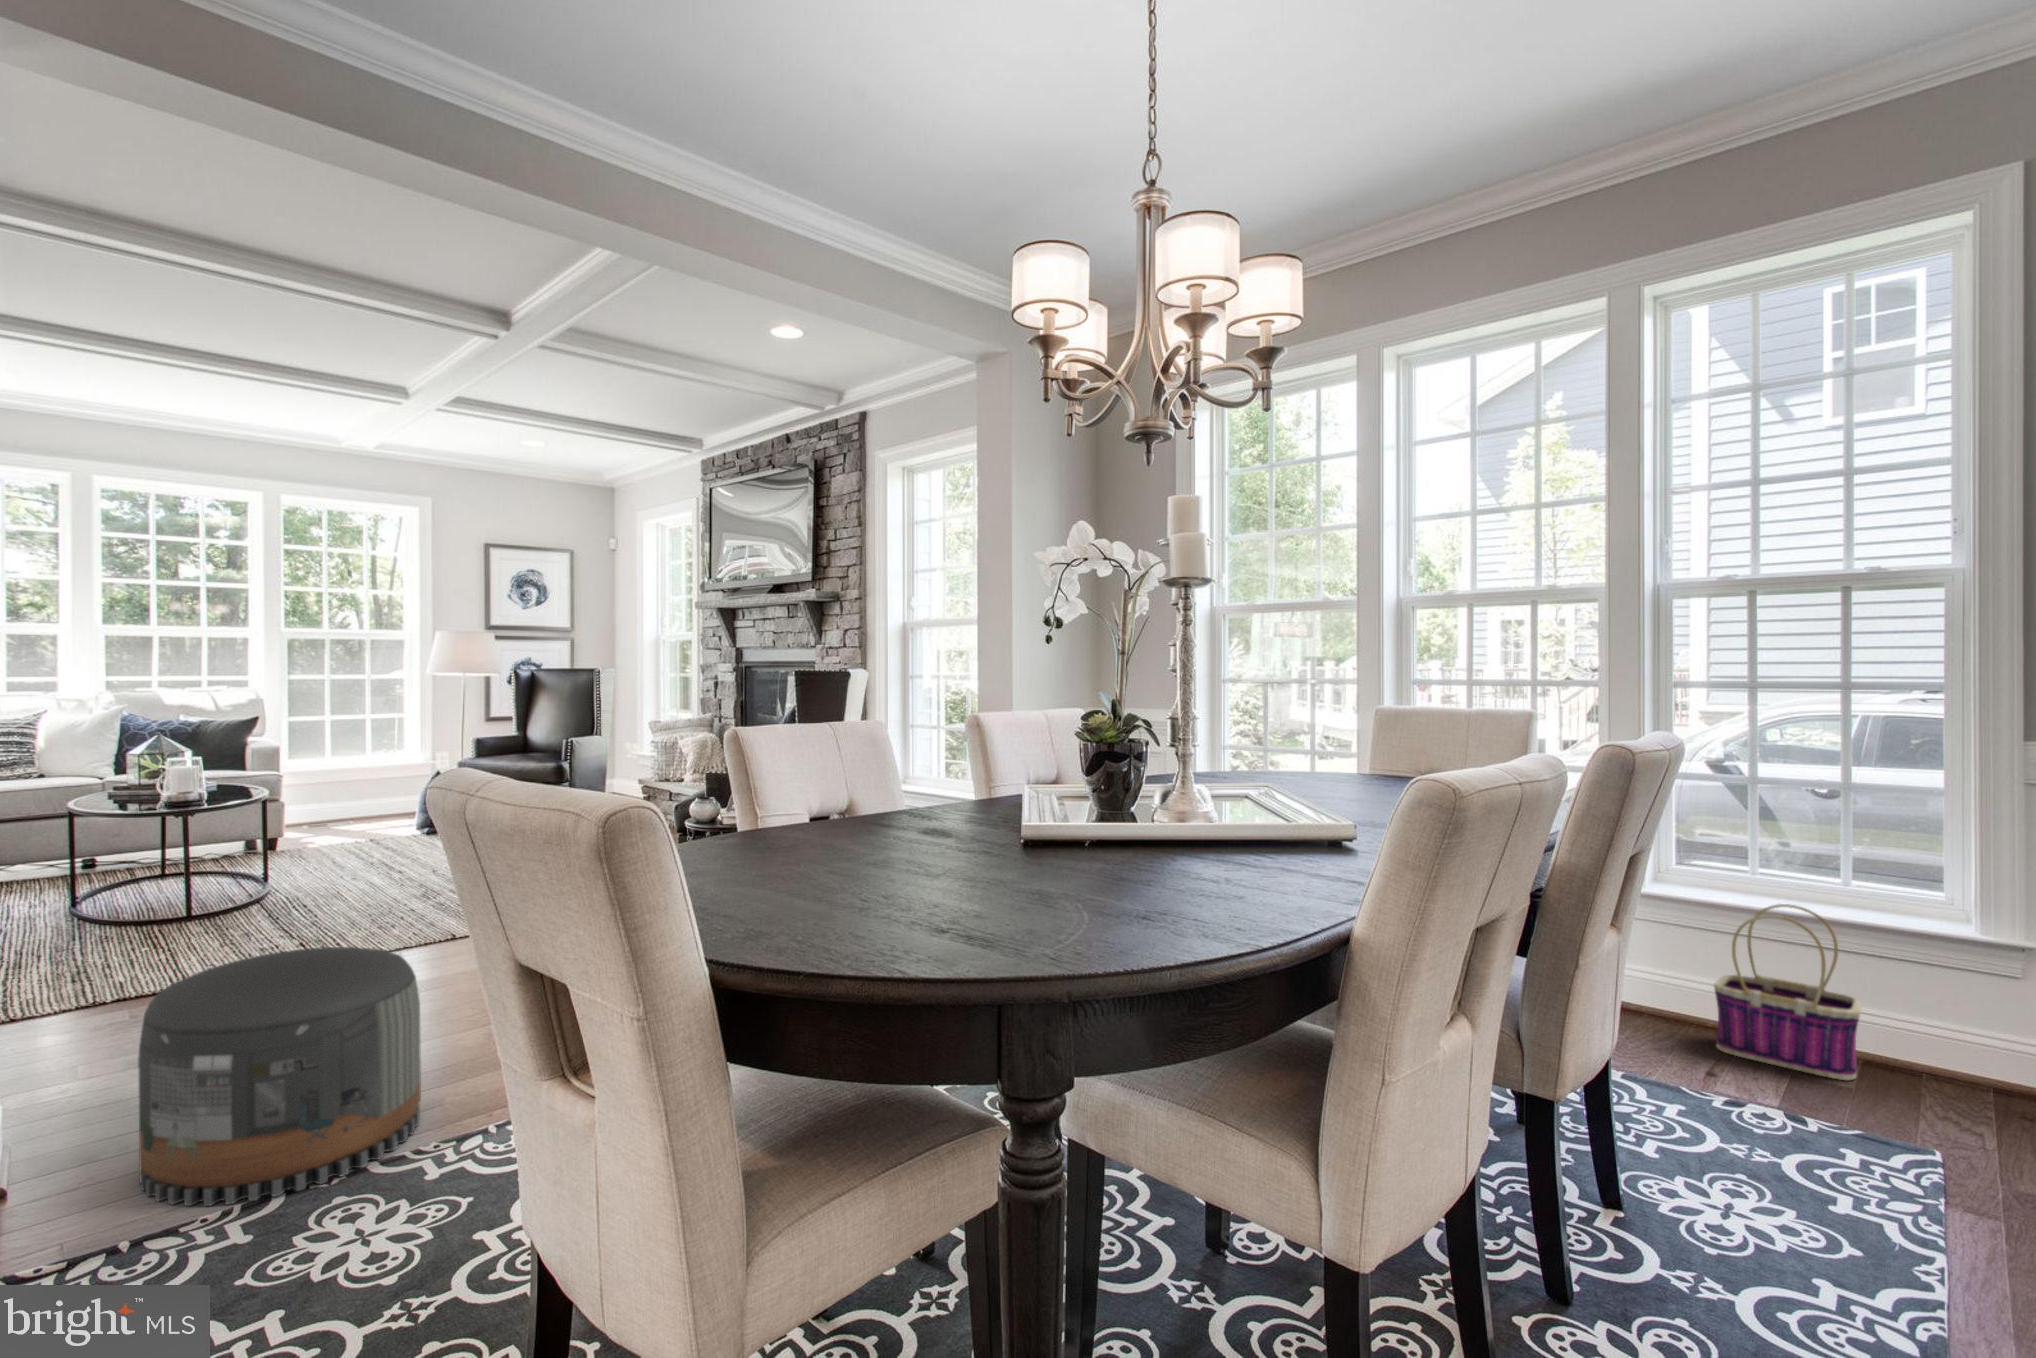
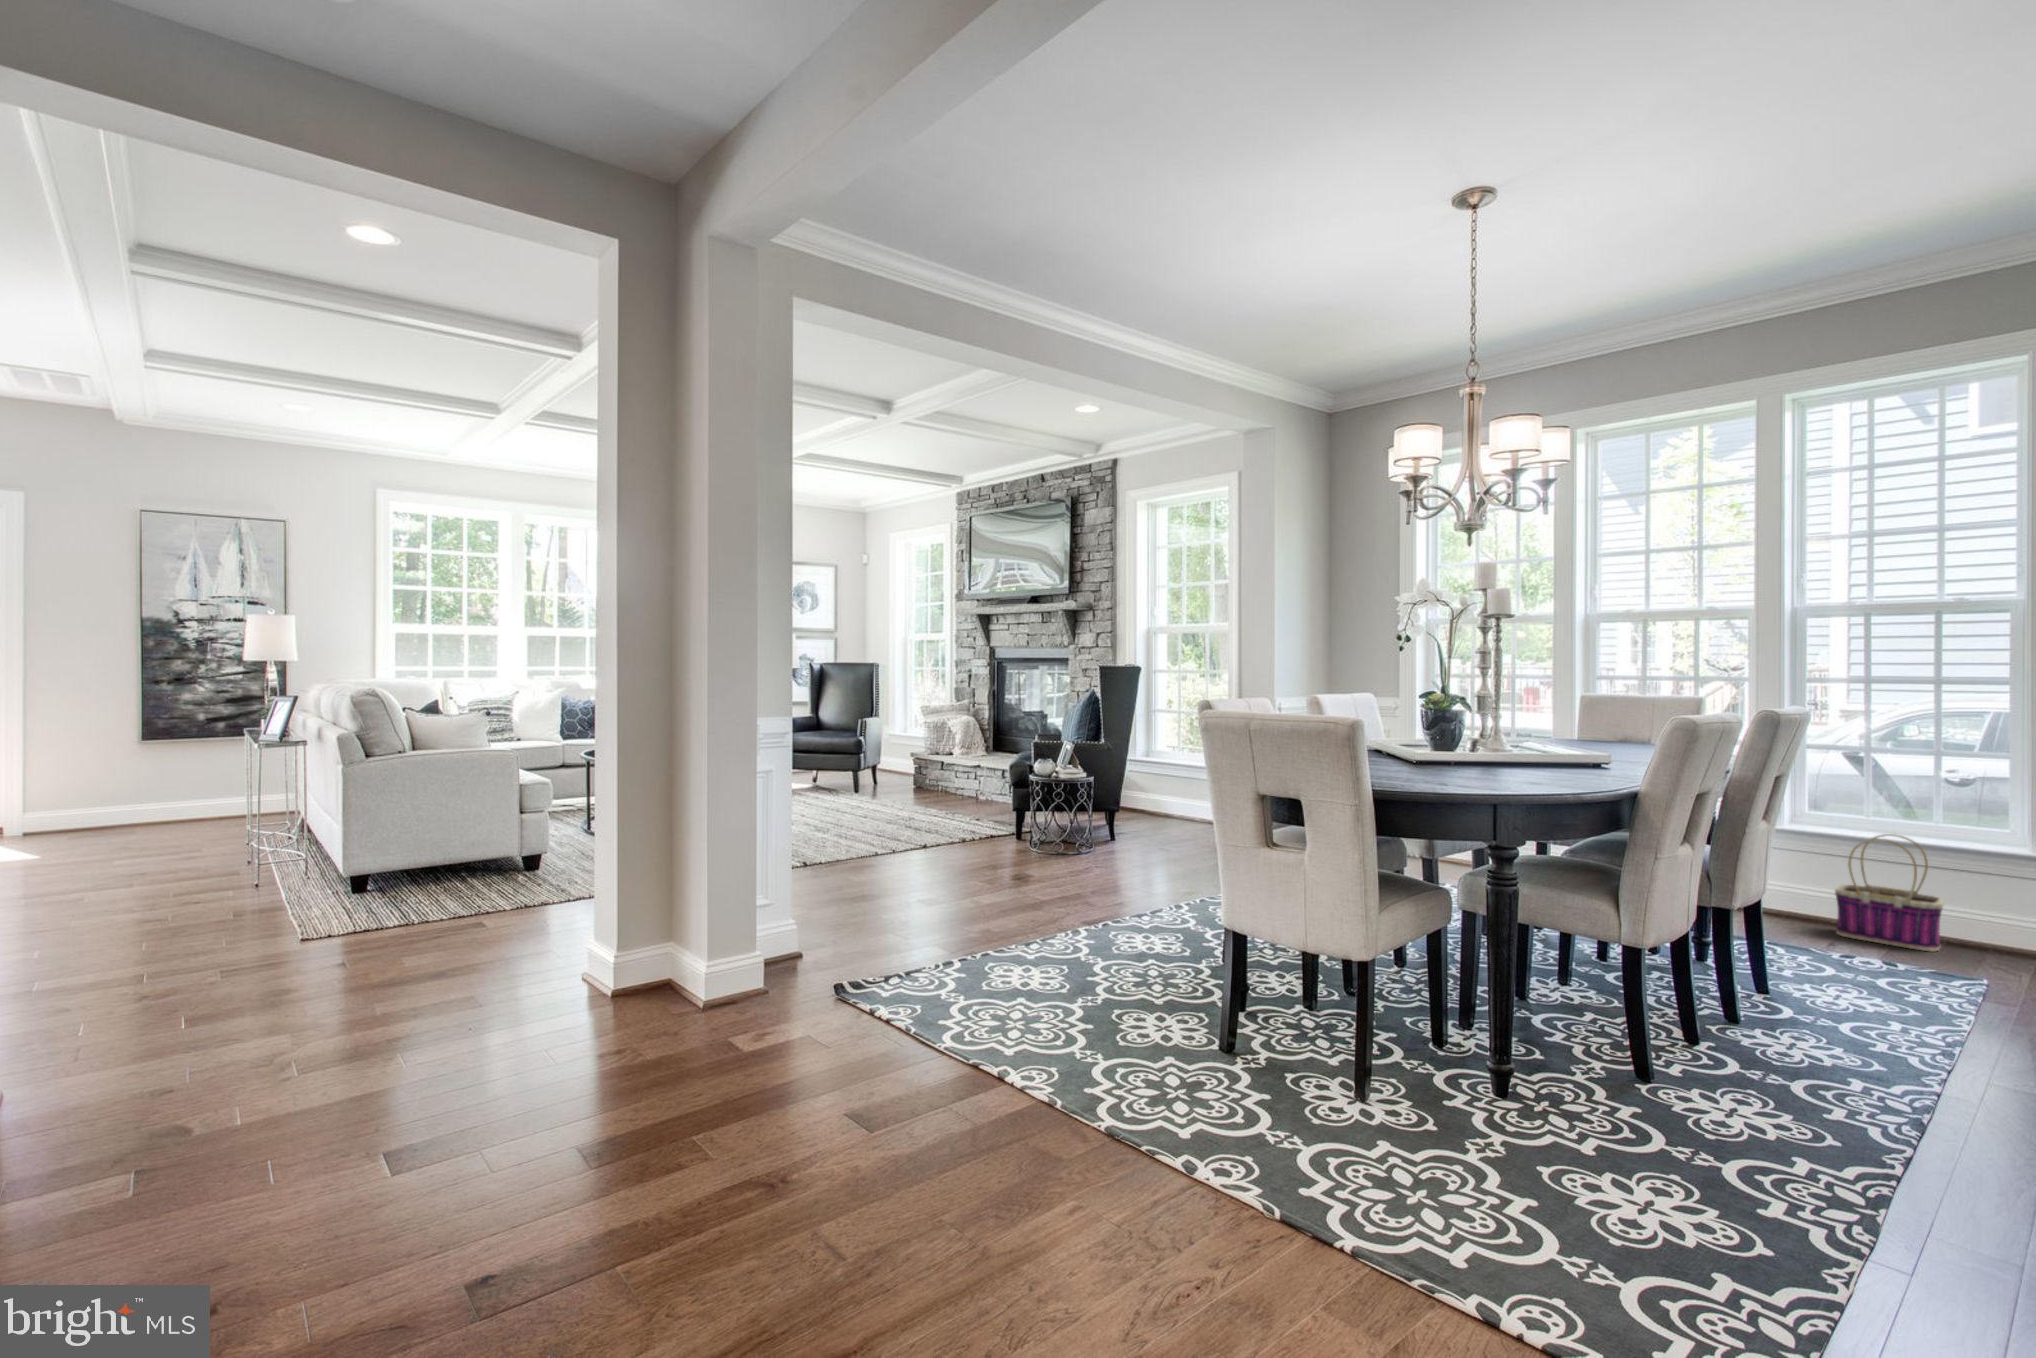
pouf: present [138,947,421,1206] -> none [850,835,987,970]

